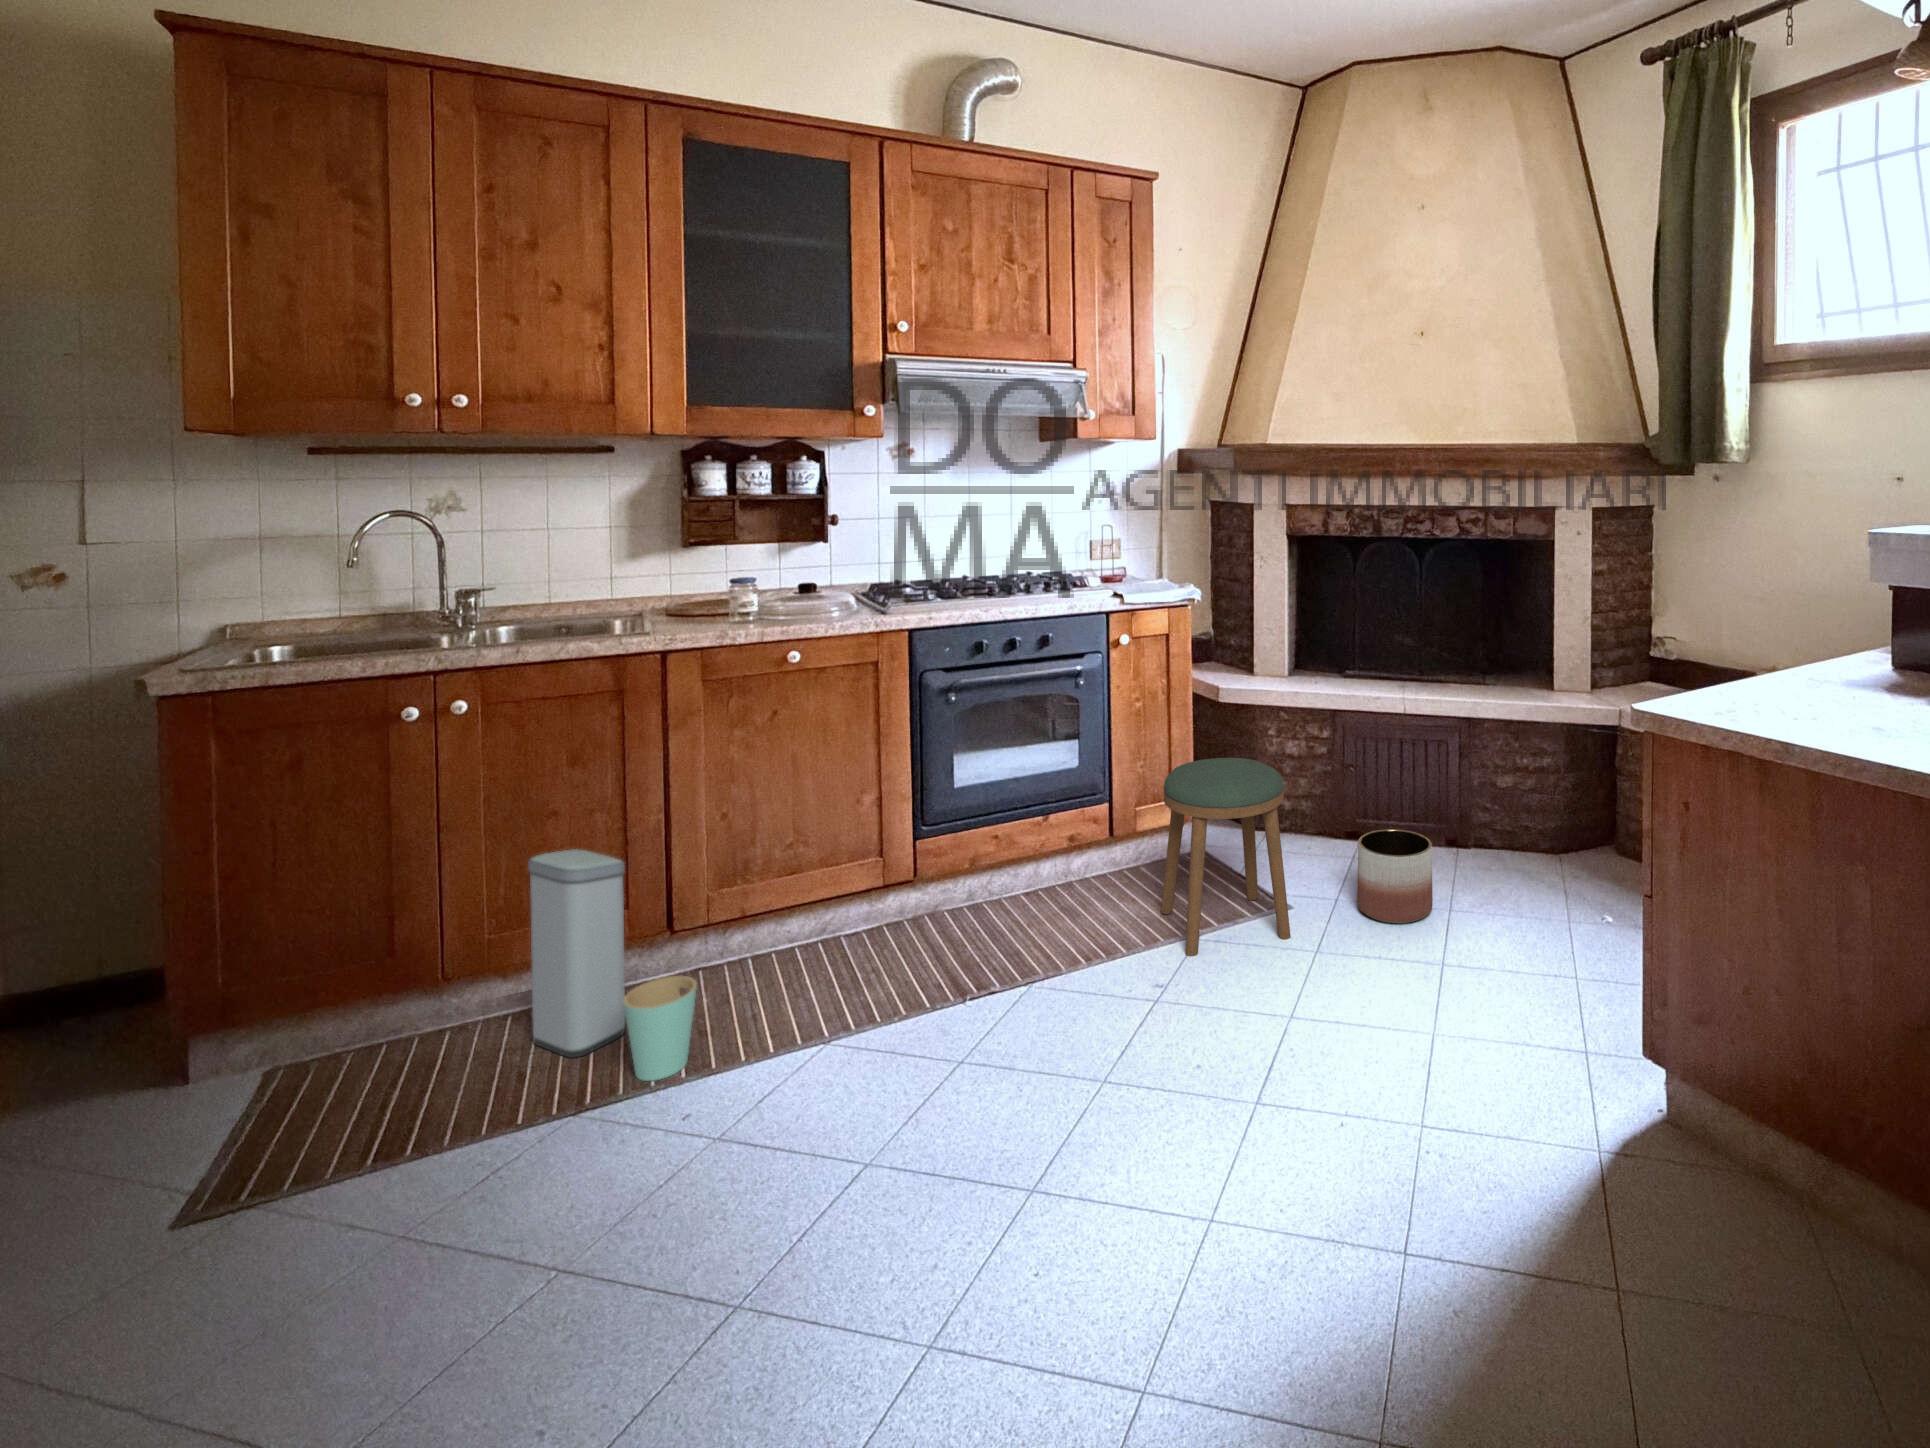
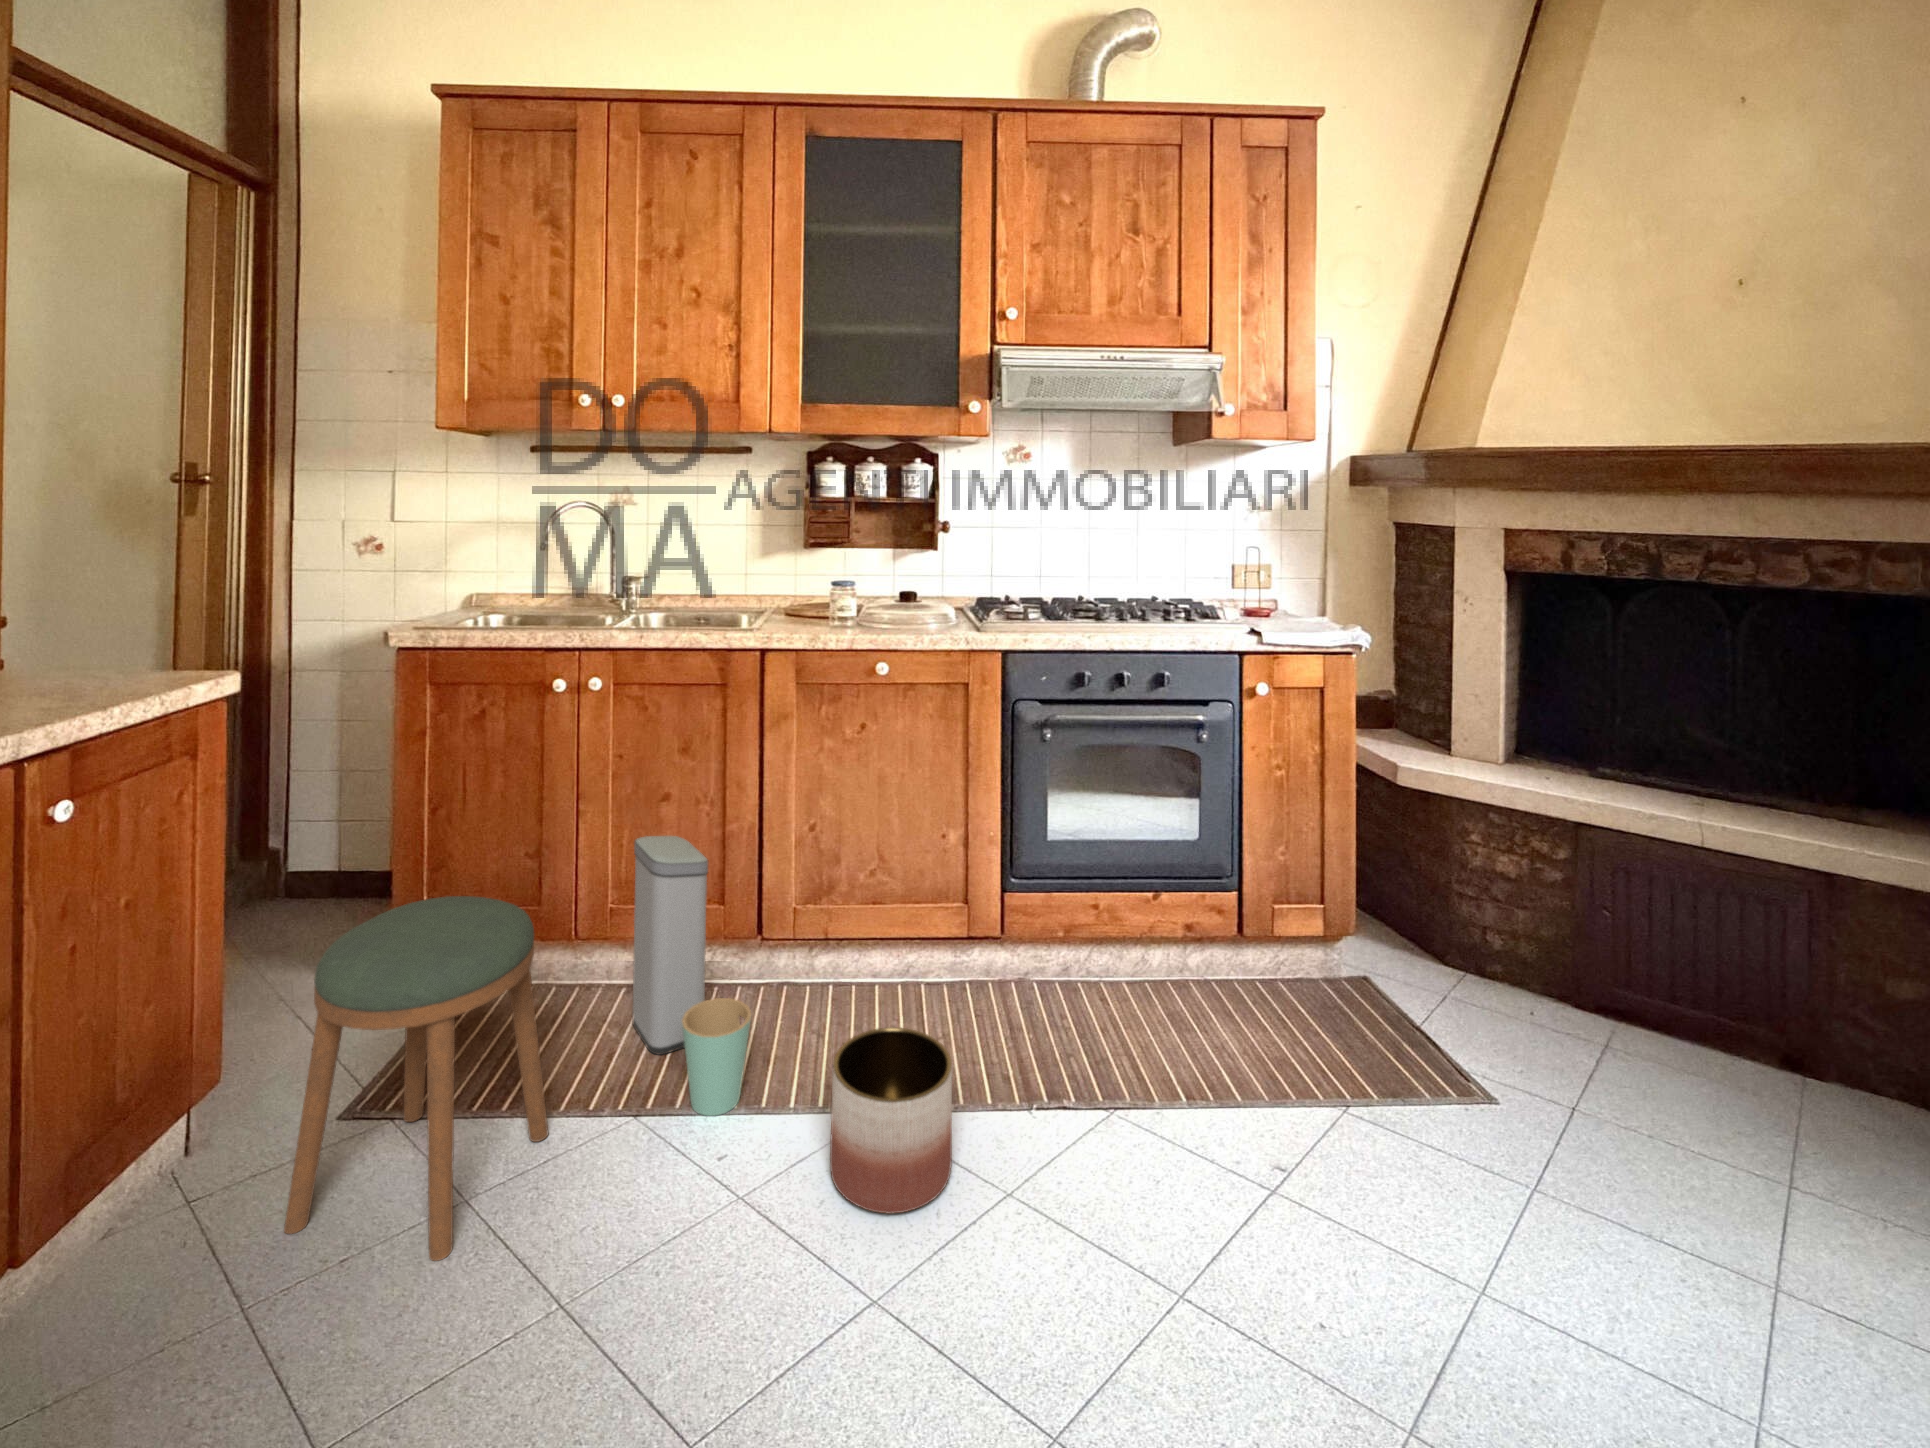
stool: present [1161,758,1291,956] -> present [284,896,549,1261]
planter: present [1357,829,1433,923] -> present [830,1027,952,1214]

